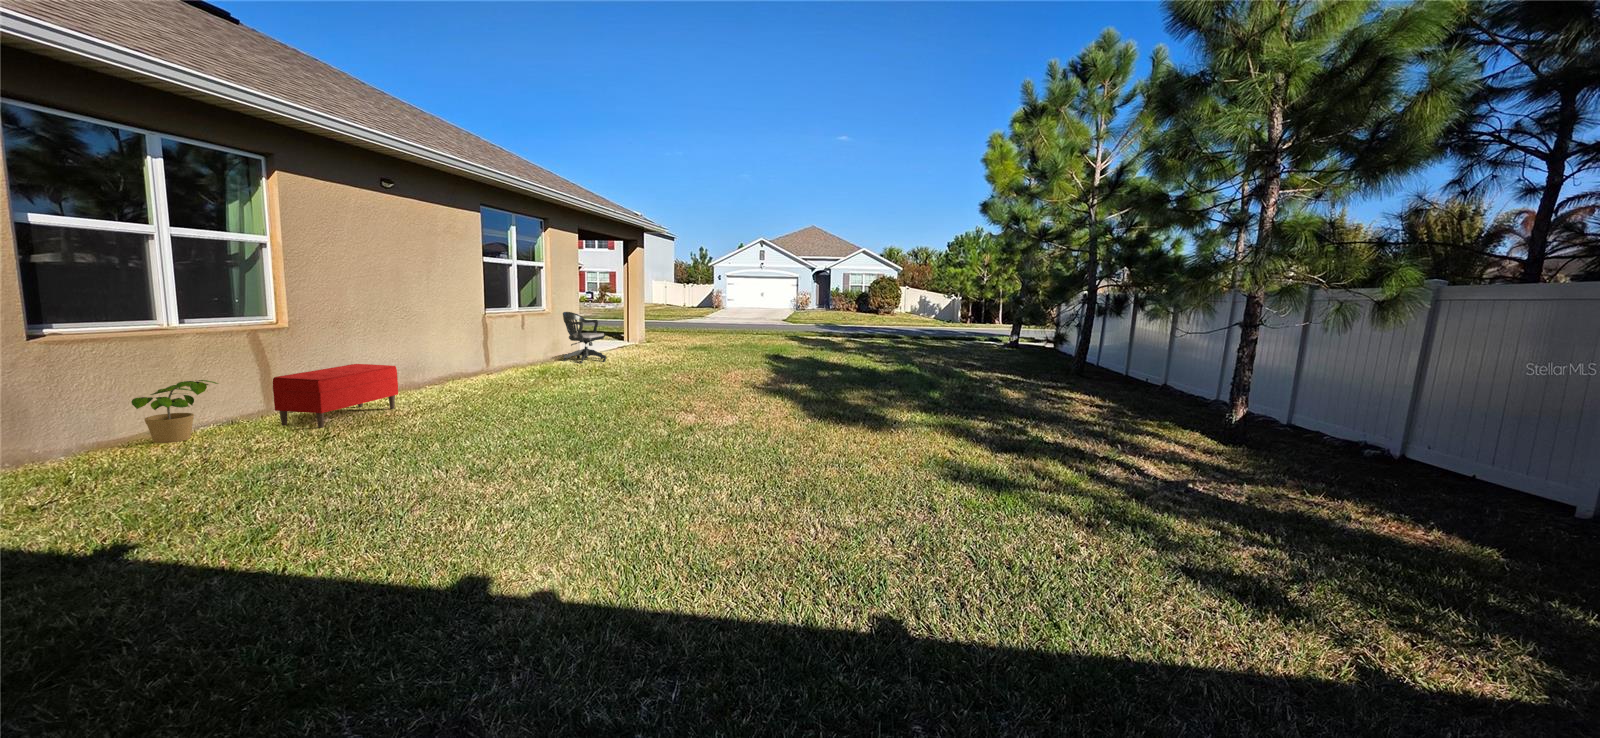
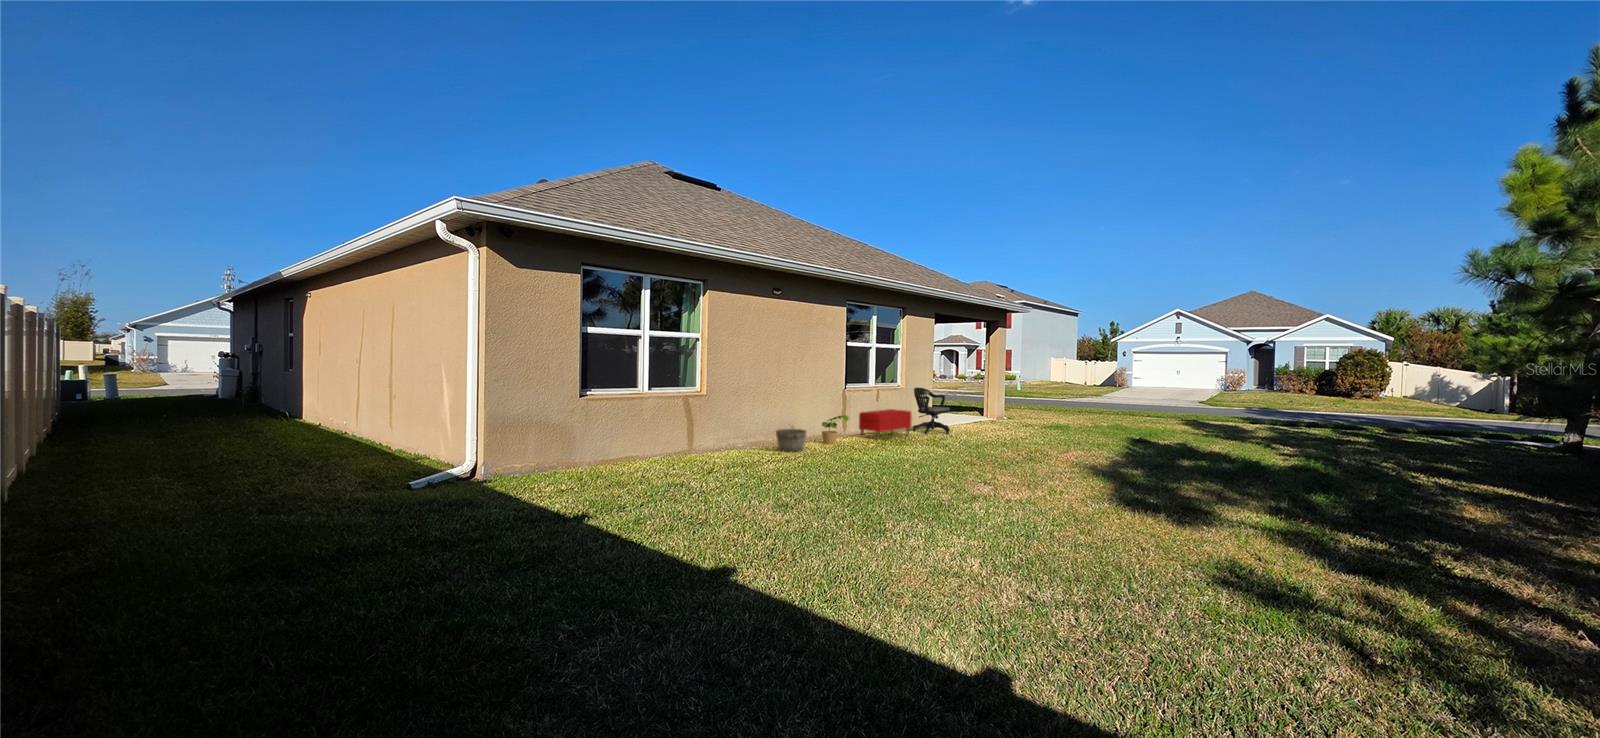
wooden bucket: none [400,362,447,399] -> present [776,429,806,452]
bench: present [273,364,398,428] -> present [859,409,911,439]
potted plant: present [131,380,218,443] -> present [822,416,849,444]

